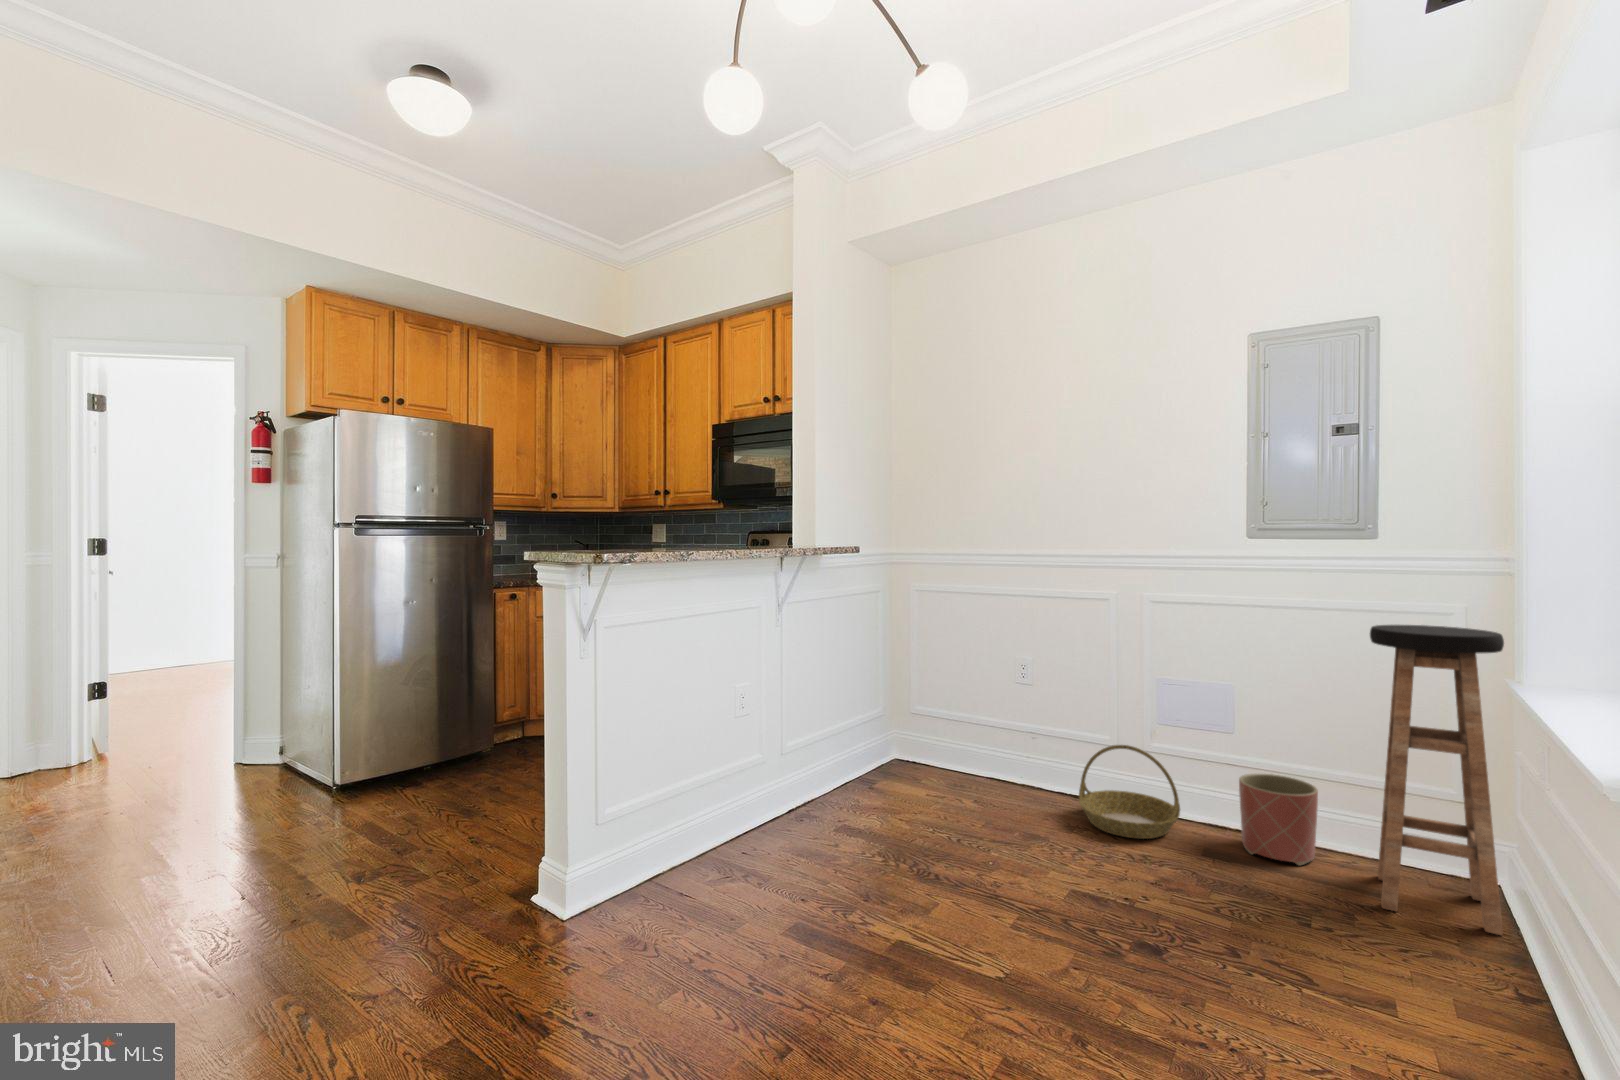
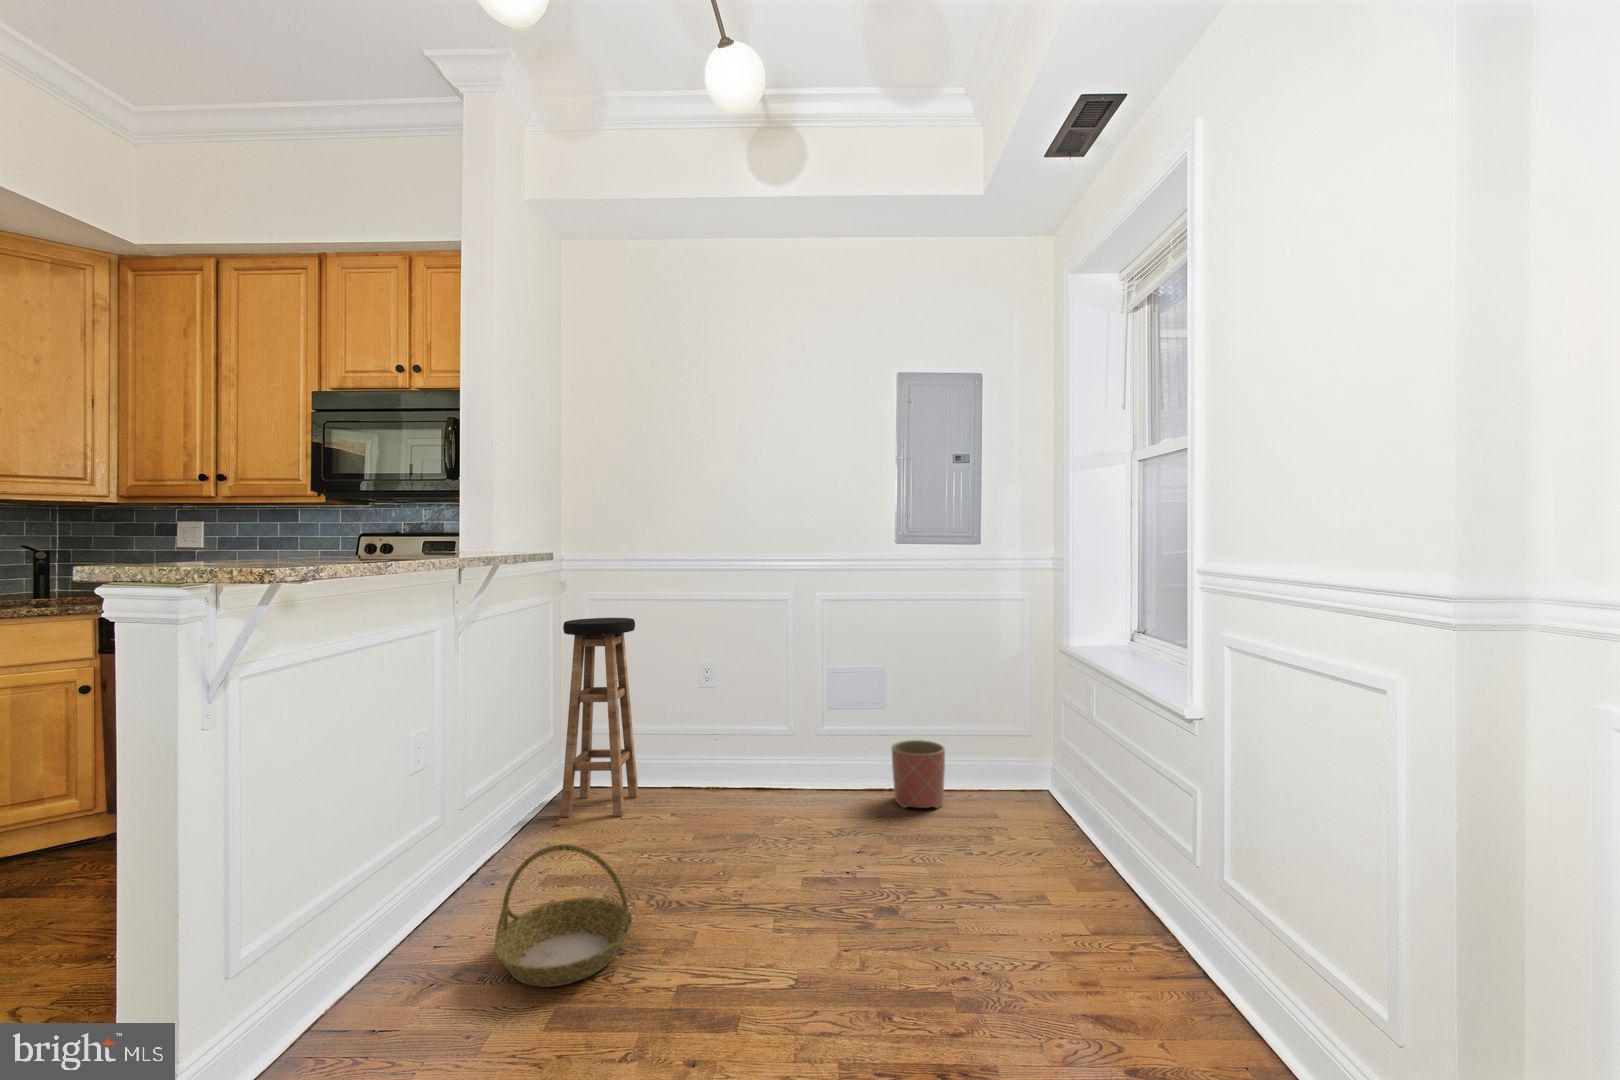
bar stool: present [1370,625,1504,935] -> present [561,618,638,817]
basket: present [1079,745,1180,839] -> present [494,844,632,987]

